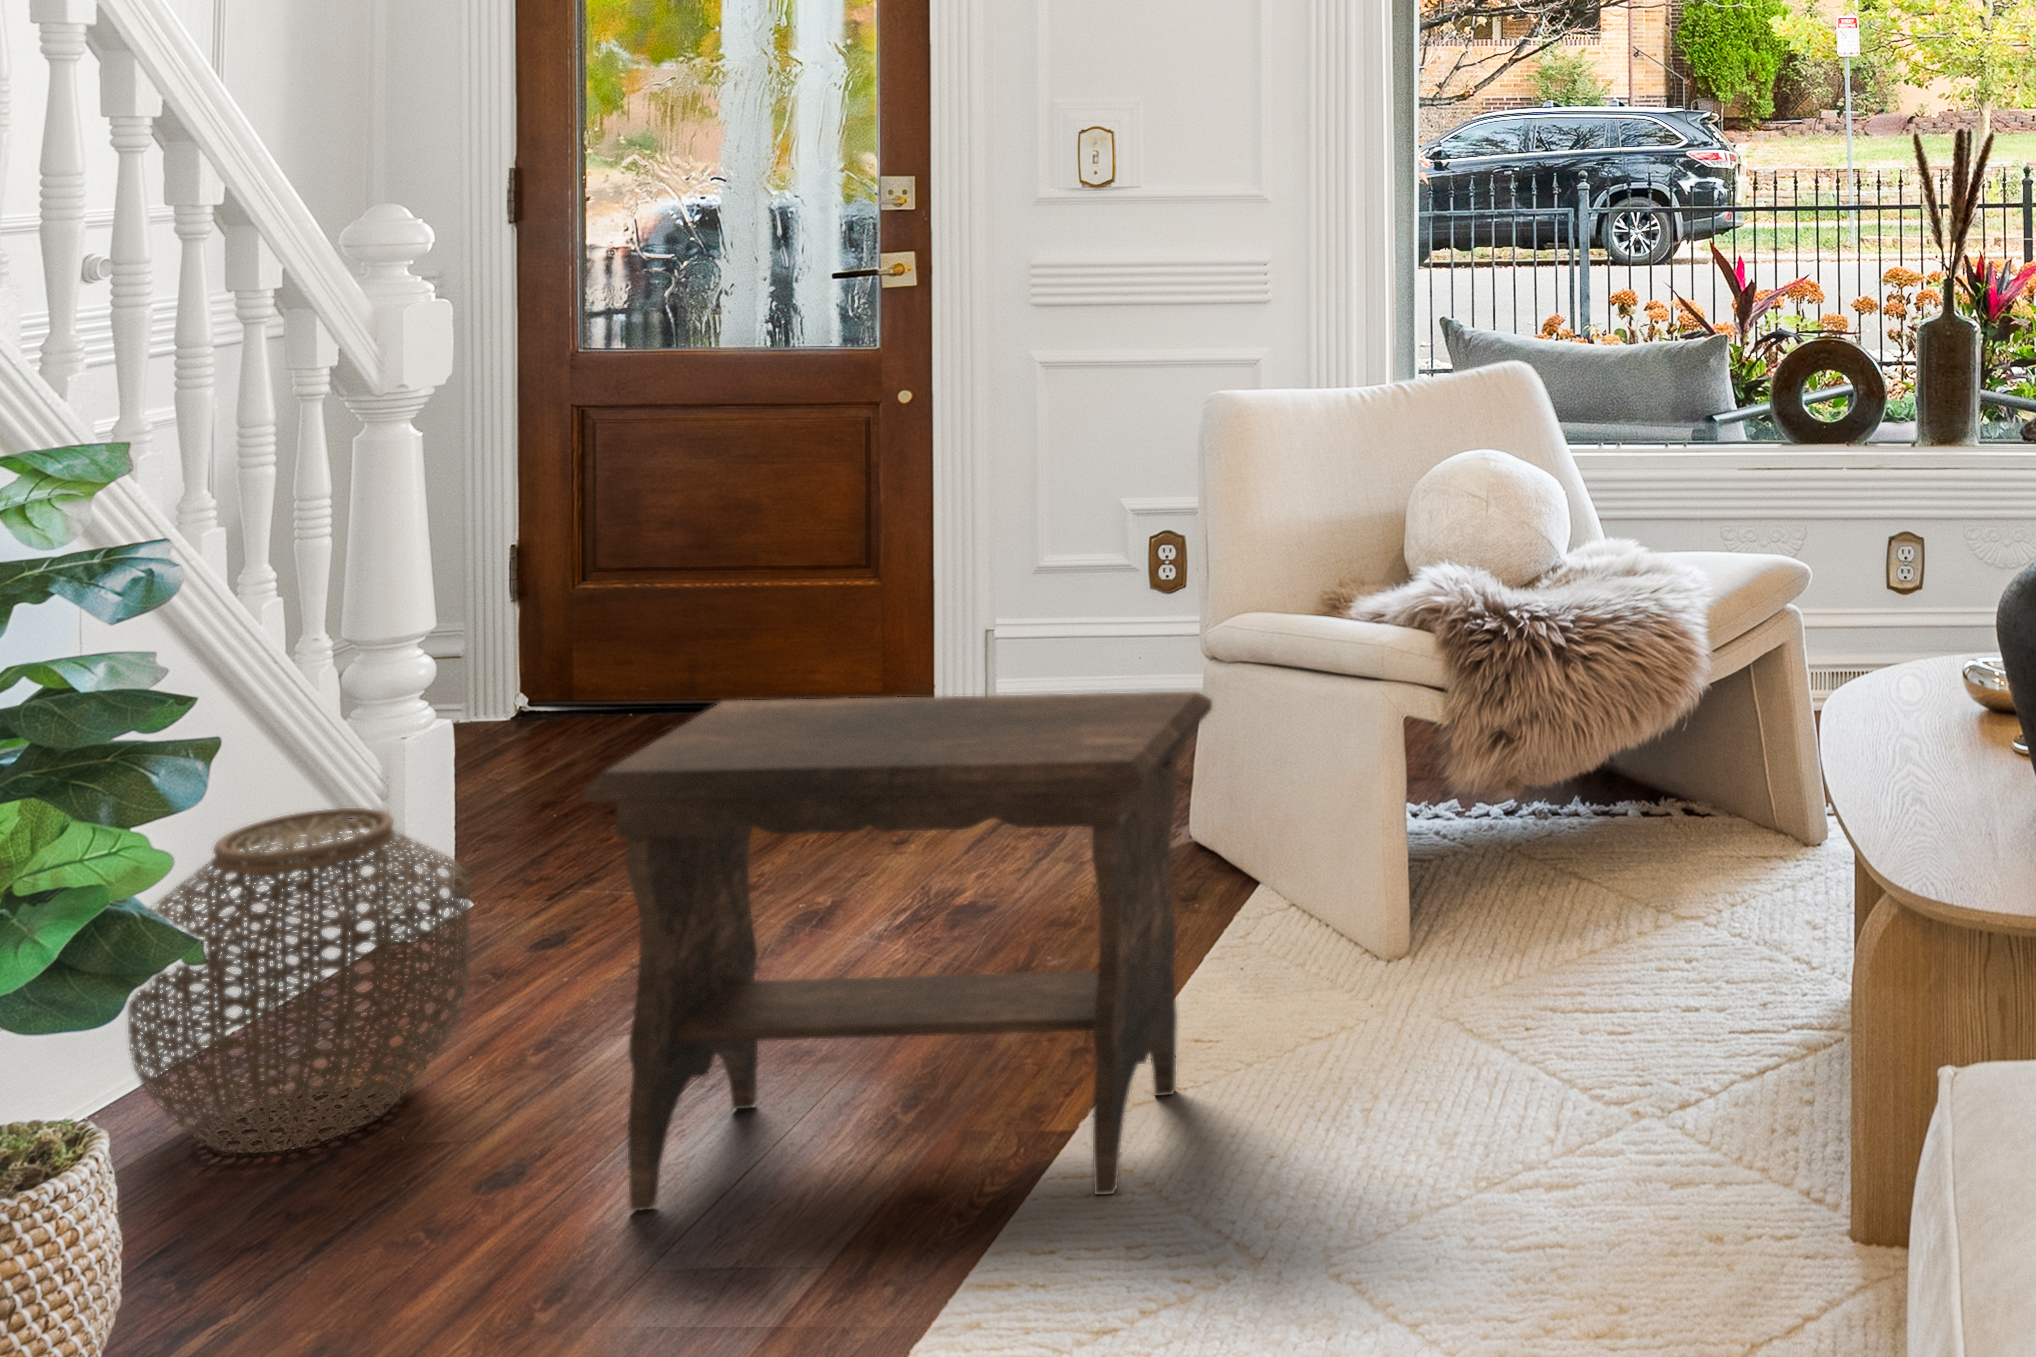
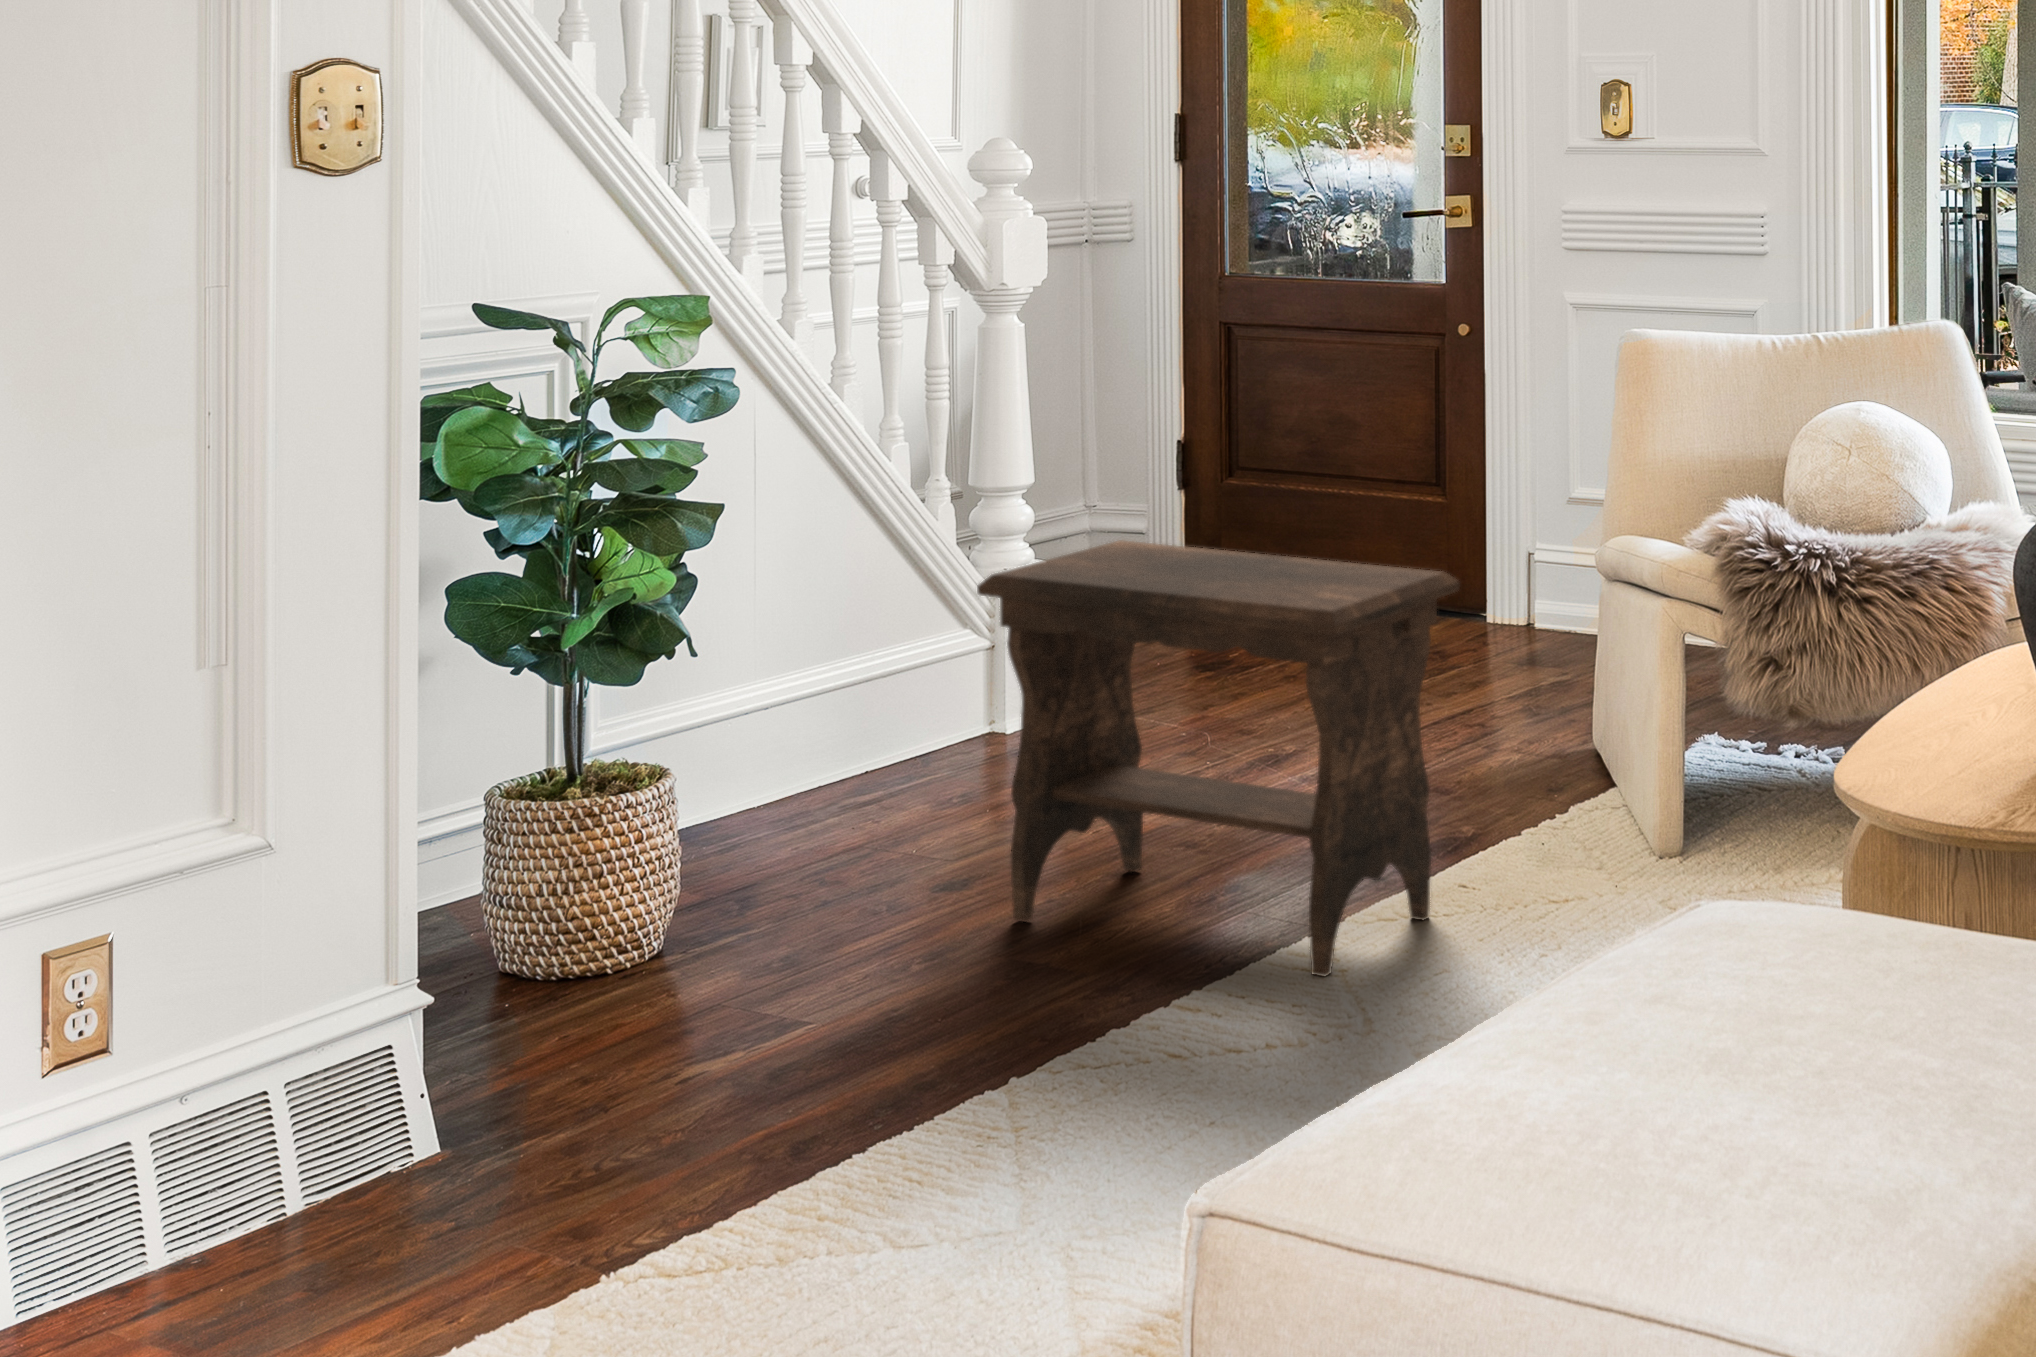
woven basket: present [128,808,470,1153] -> none [762,597,981,843]

